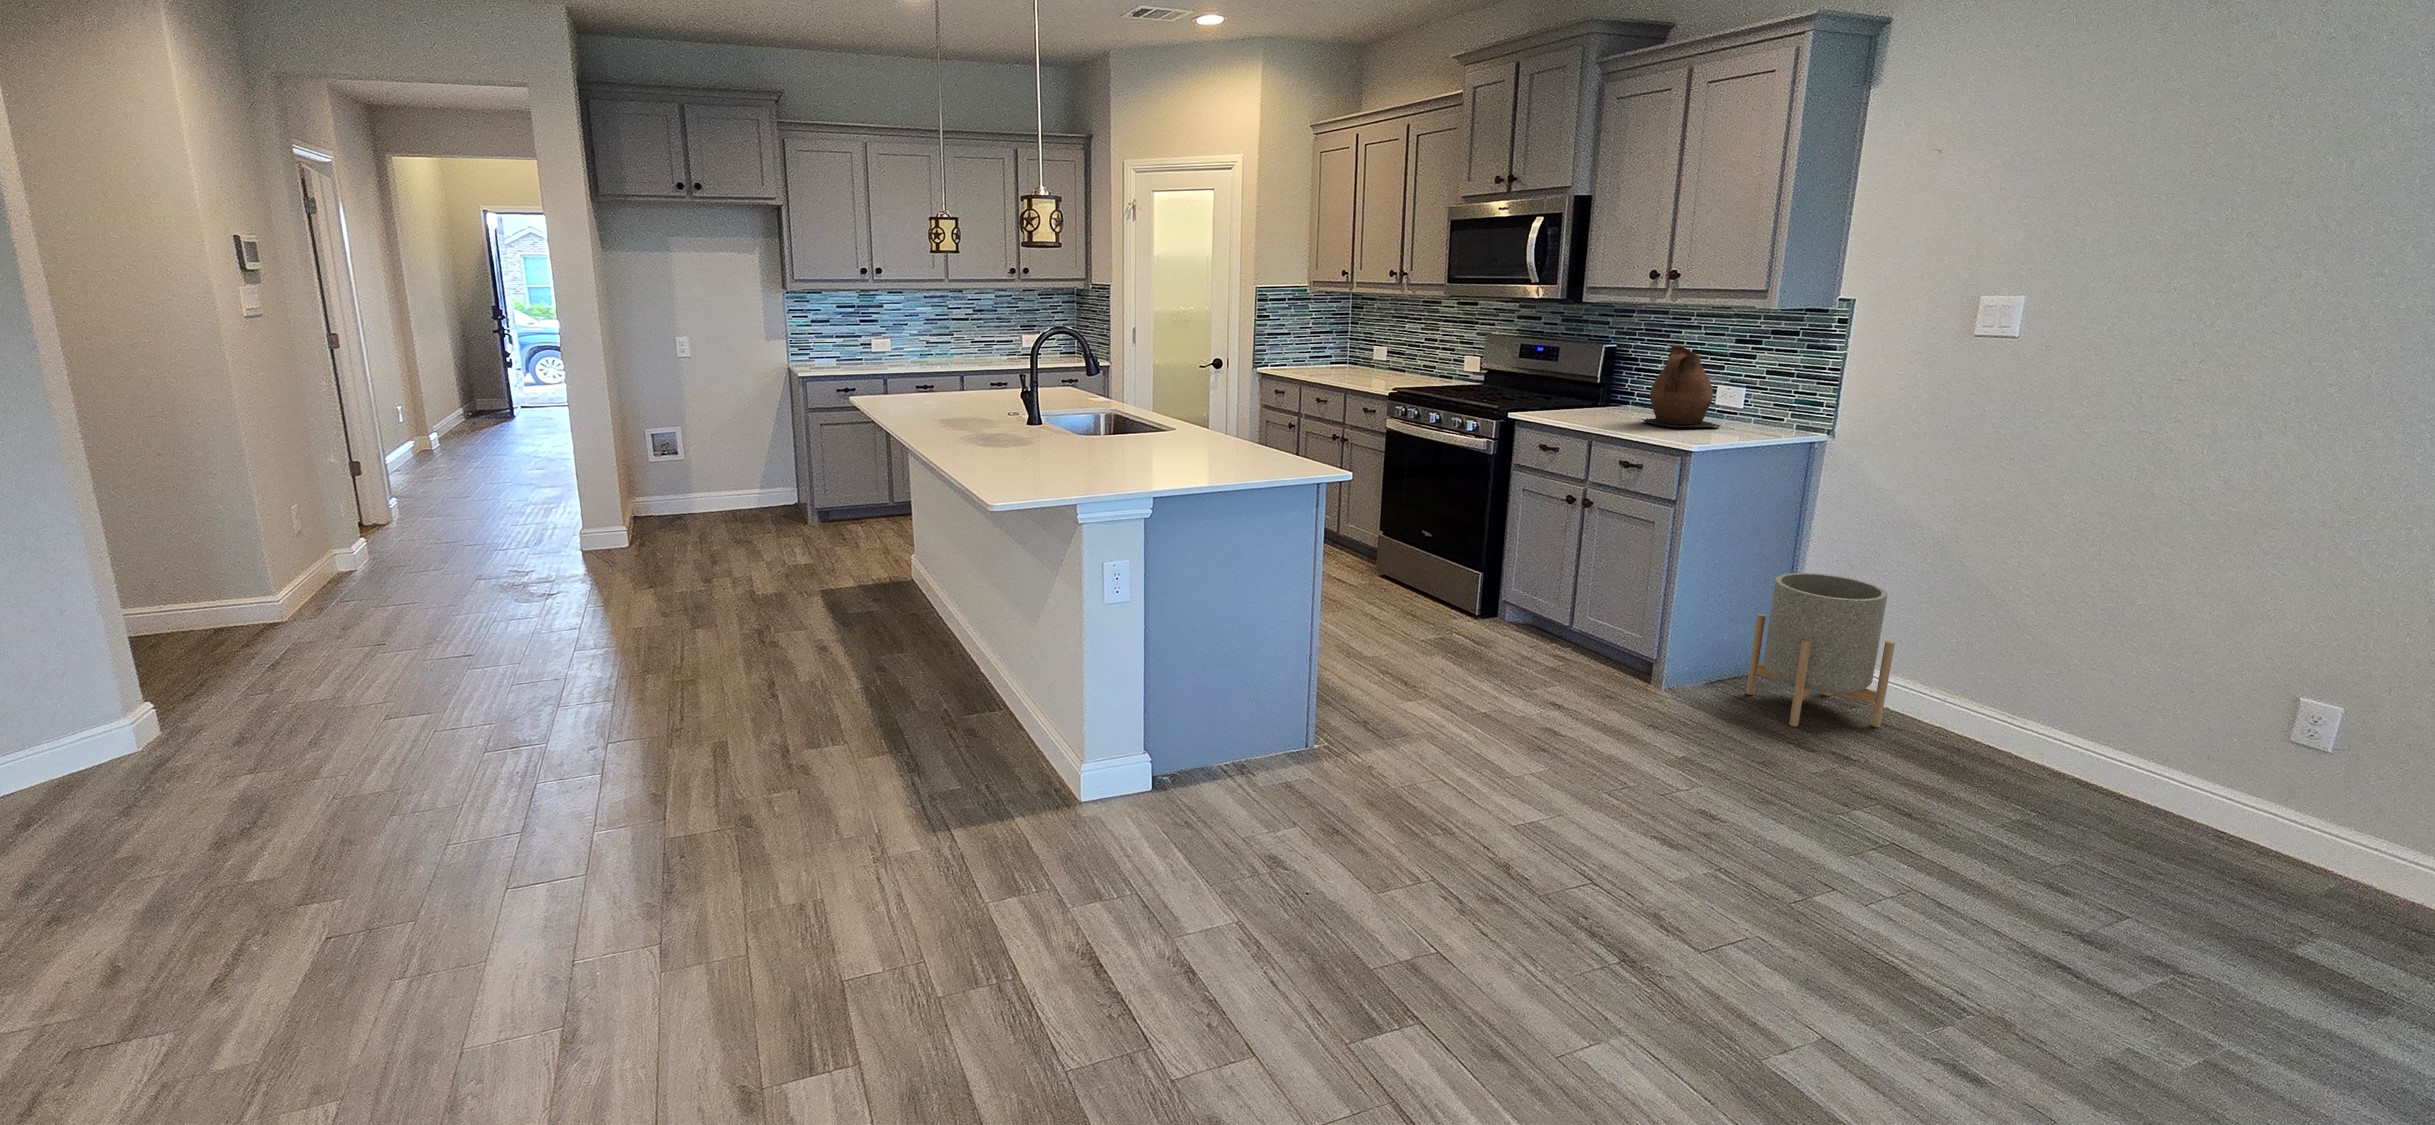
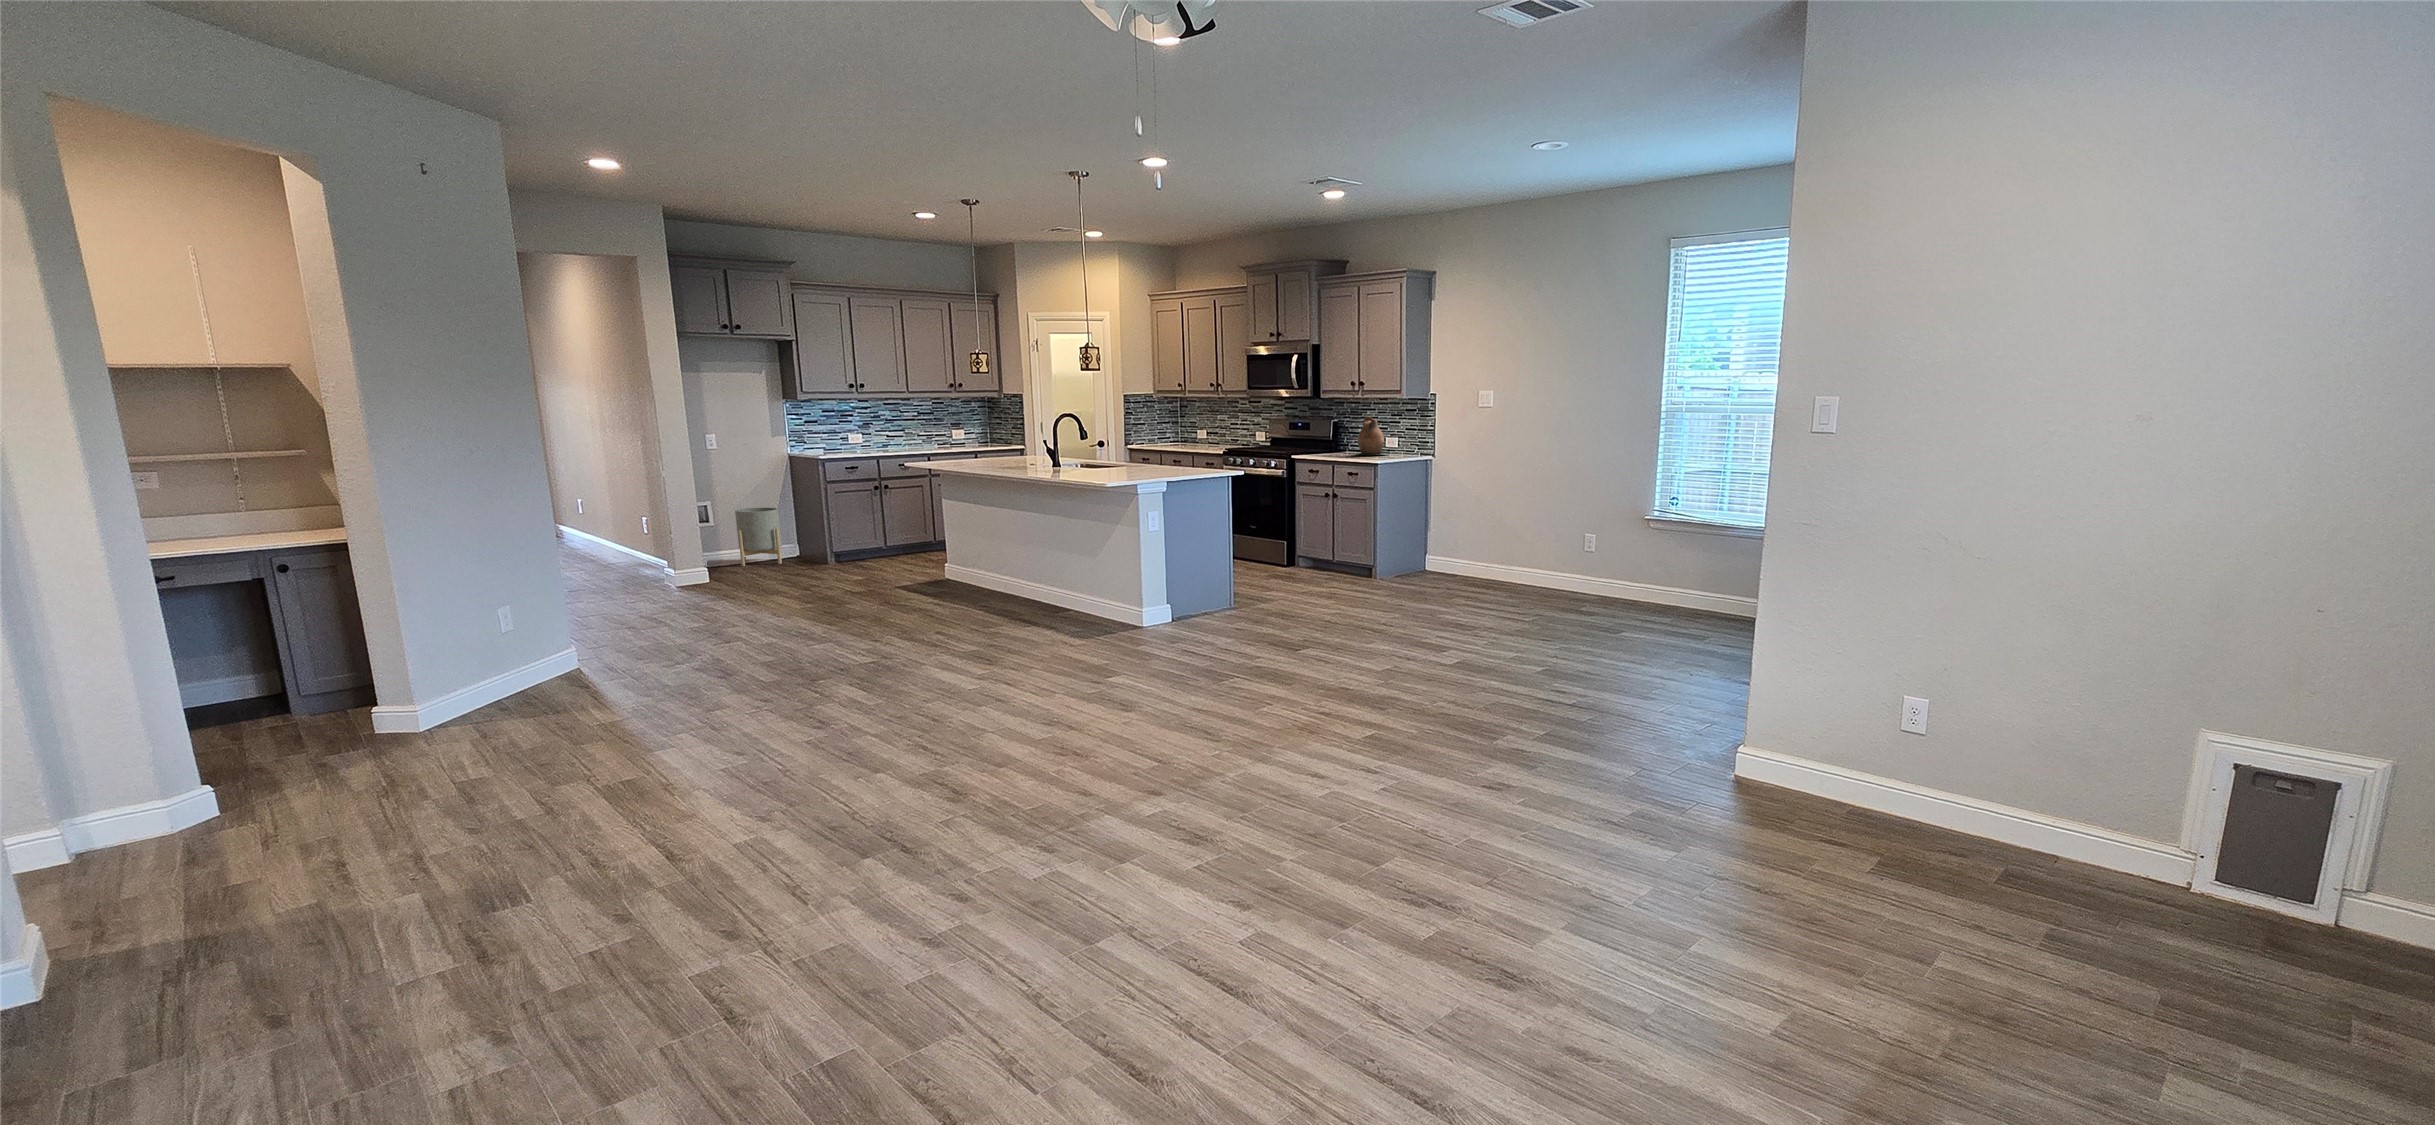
planter: present [1746,573,1895,727] -> present [735,508,782,566]

